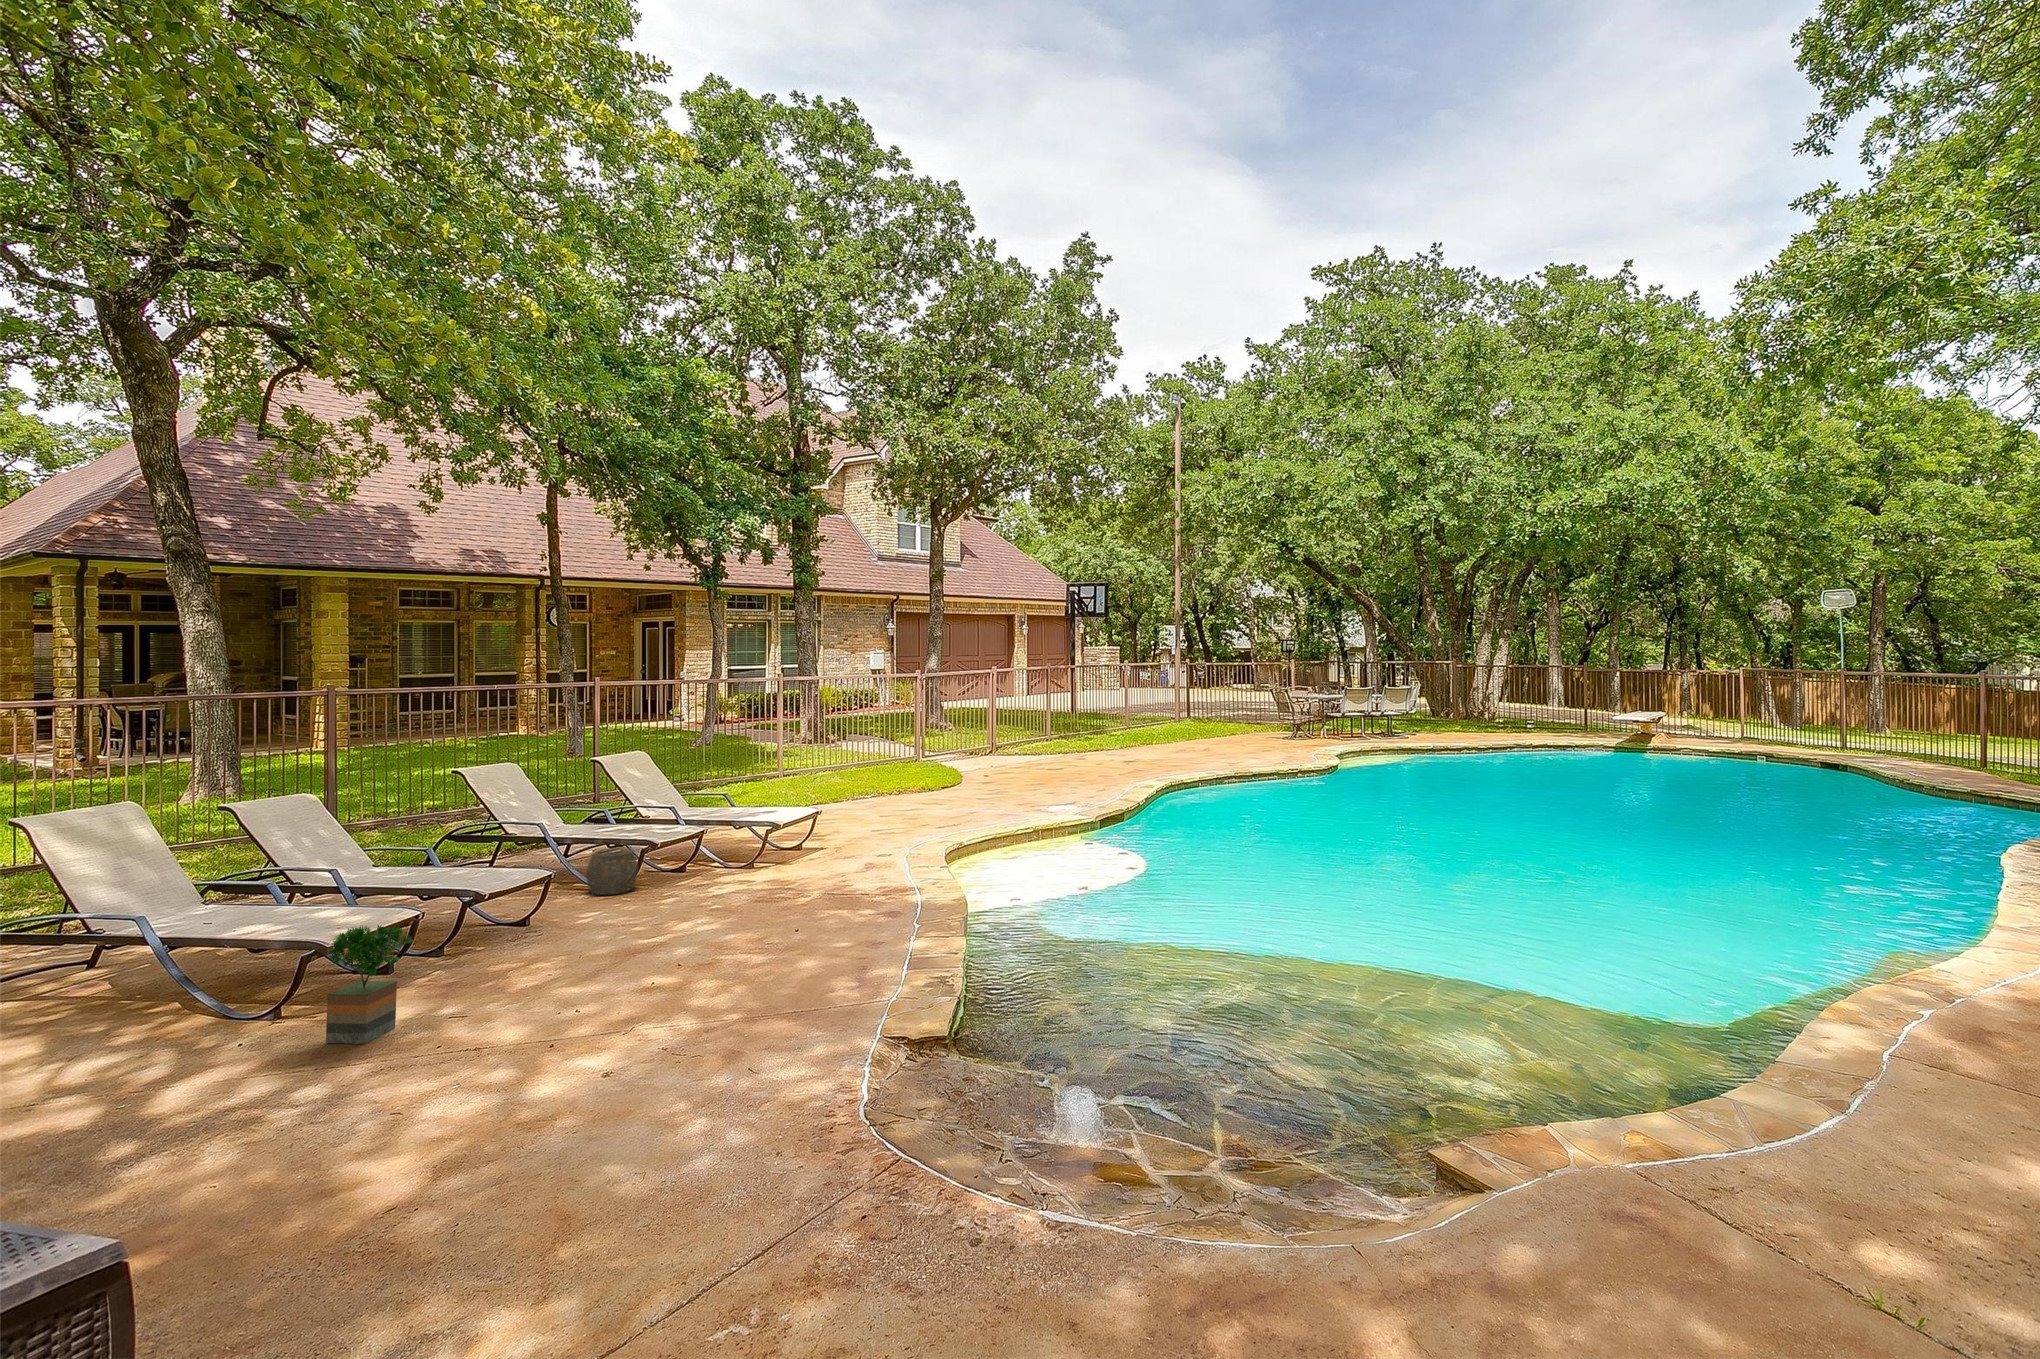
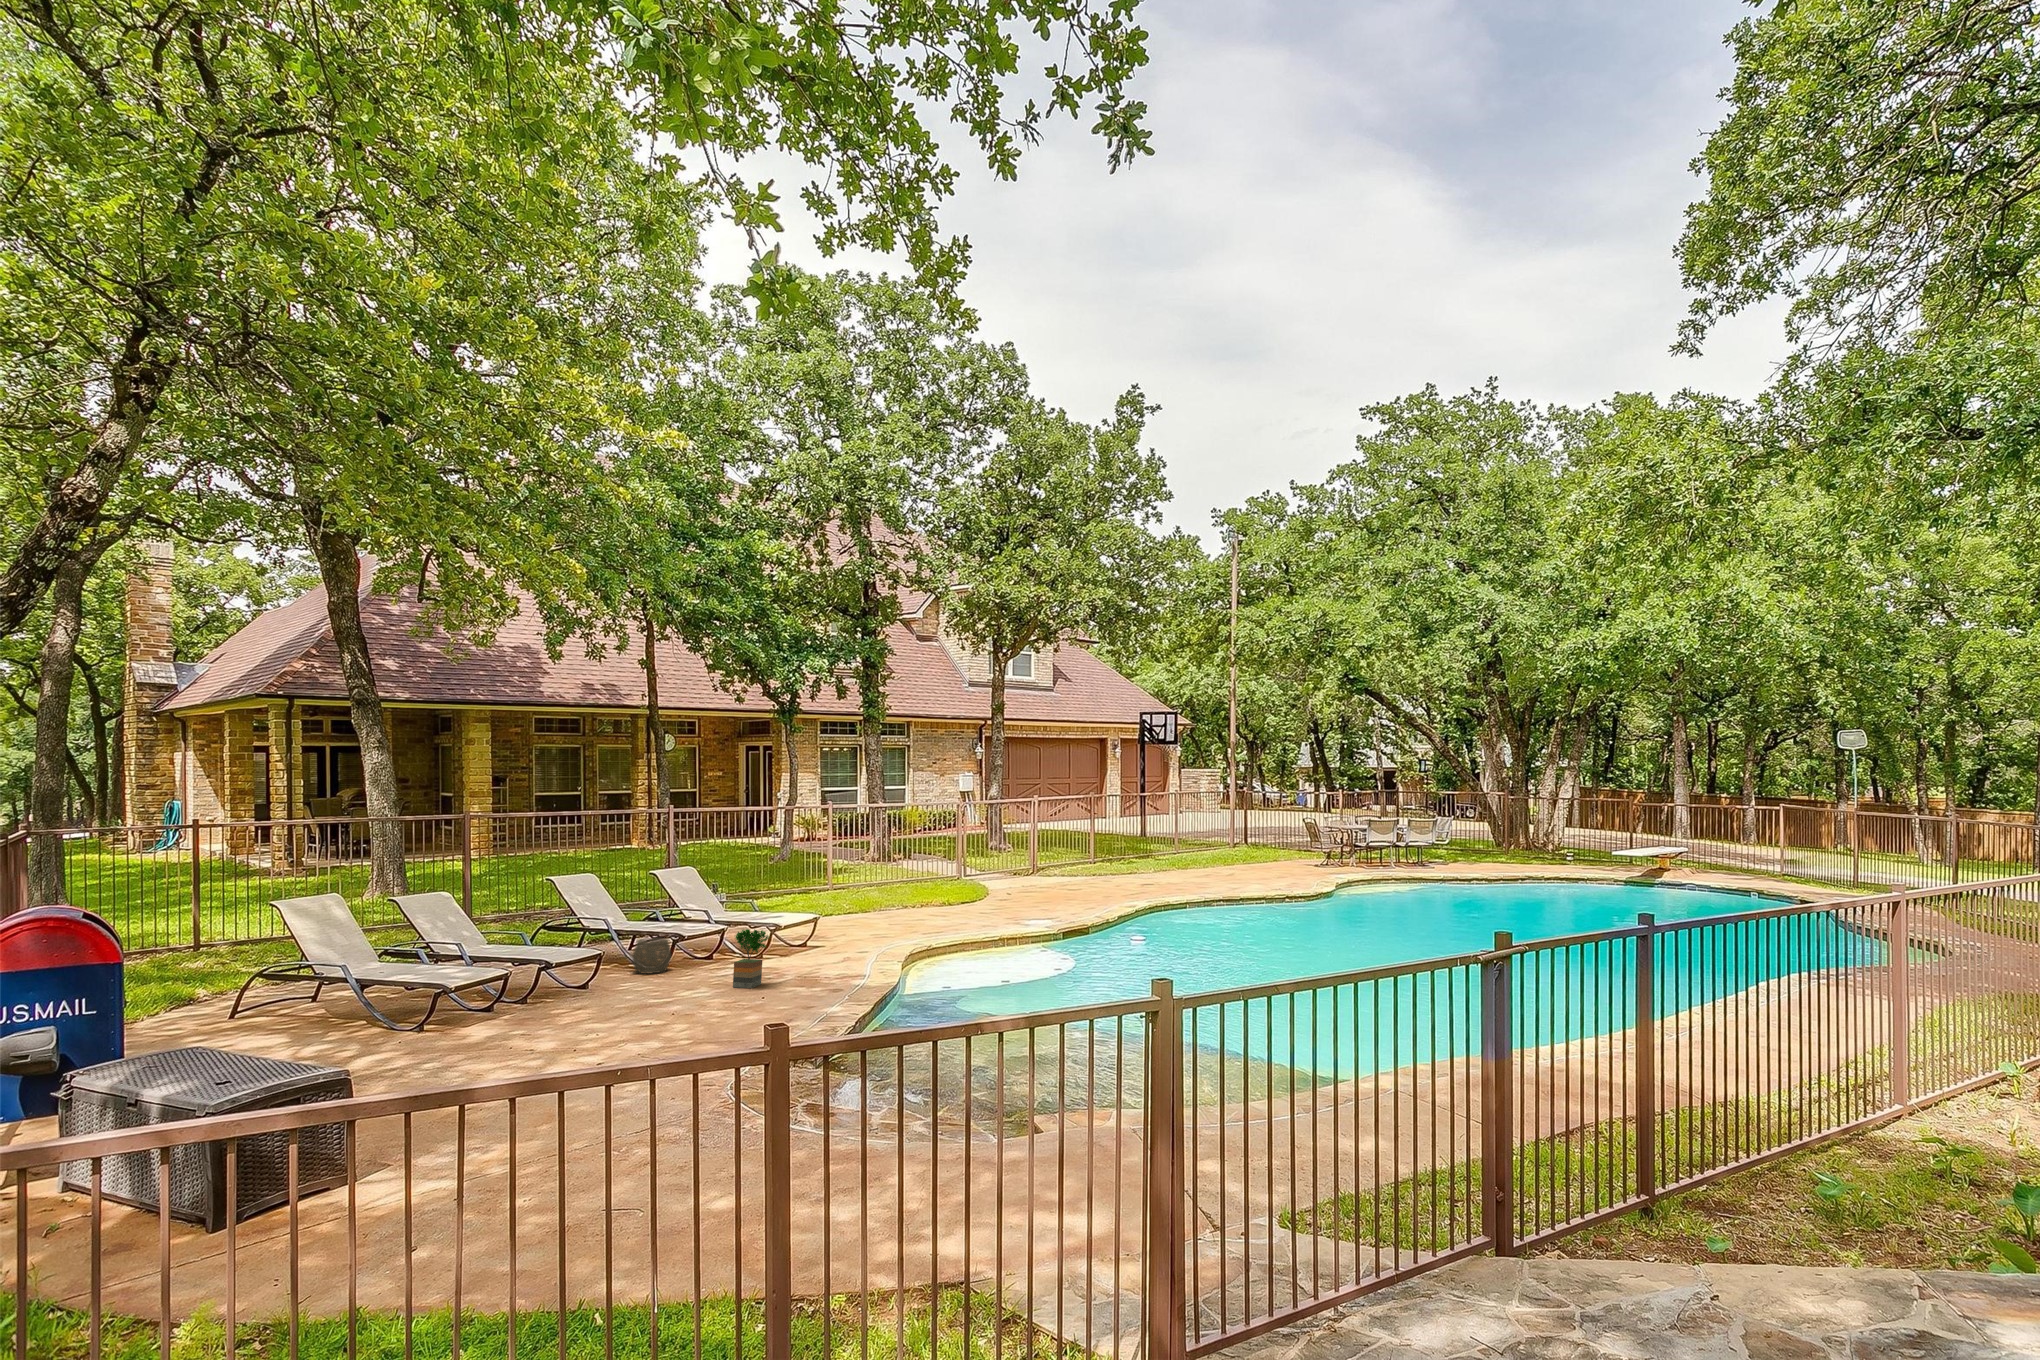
potted tree: present [326,925,412,1044] -> present [733,929,770,988]

